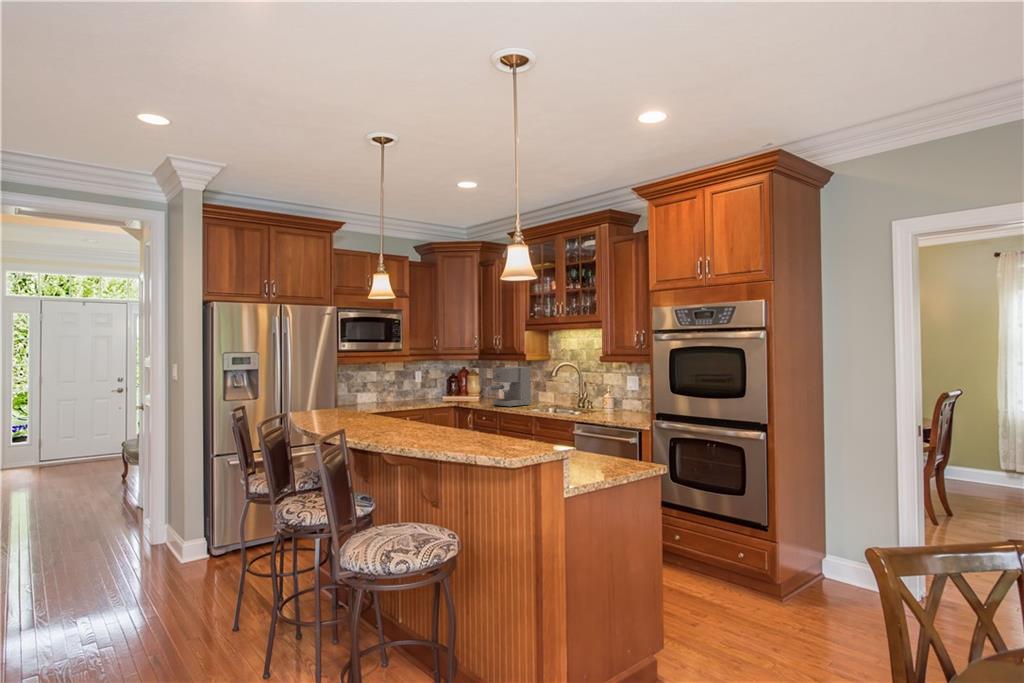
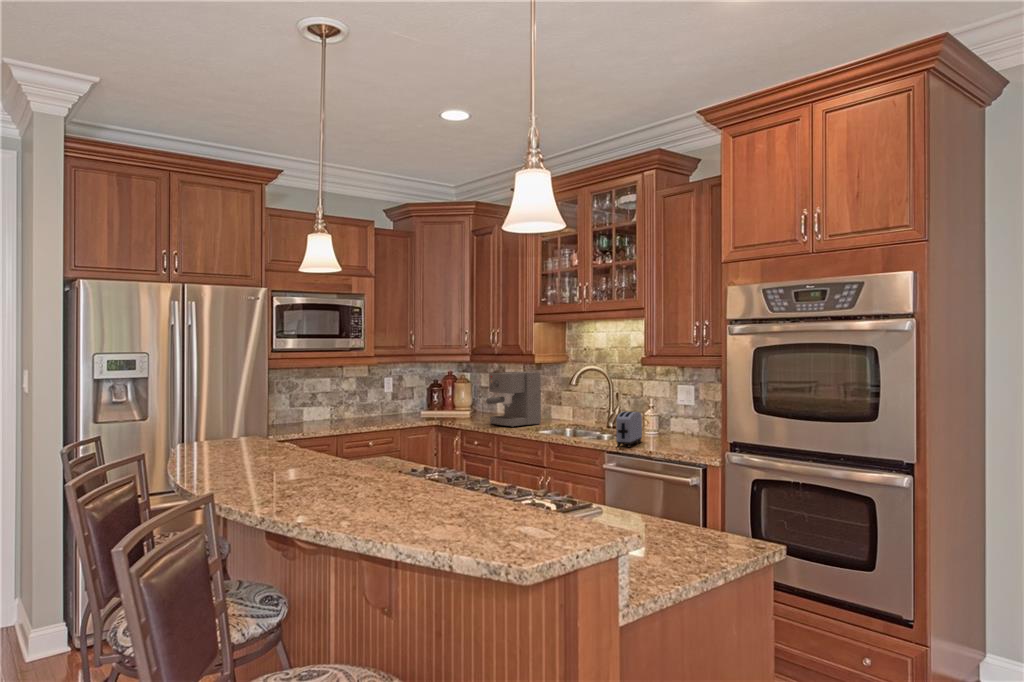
toaster: none [582,394,601,419] -> present [616,411,642,448]

